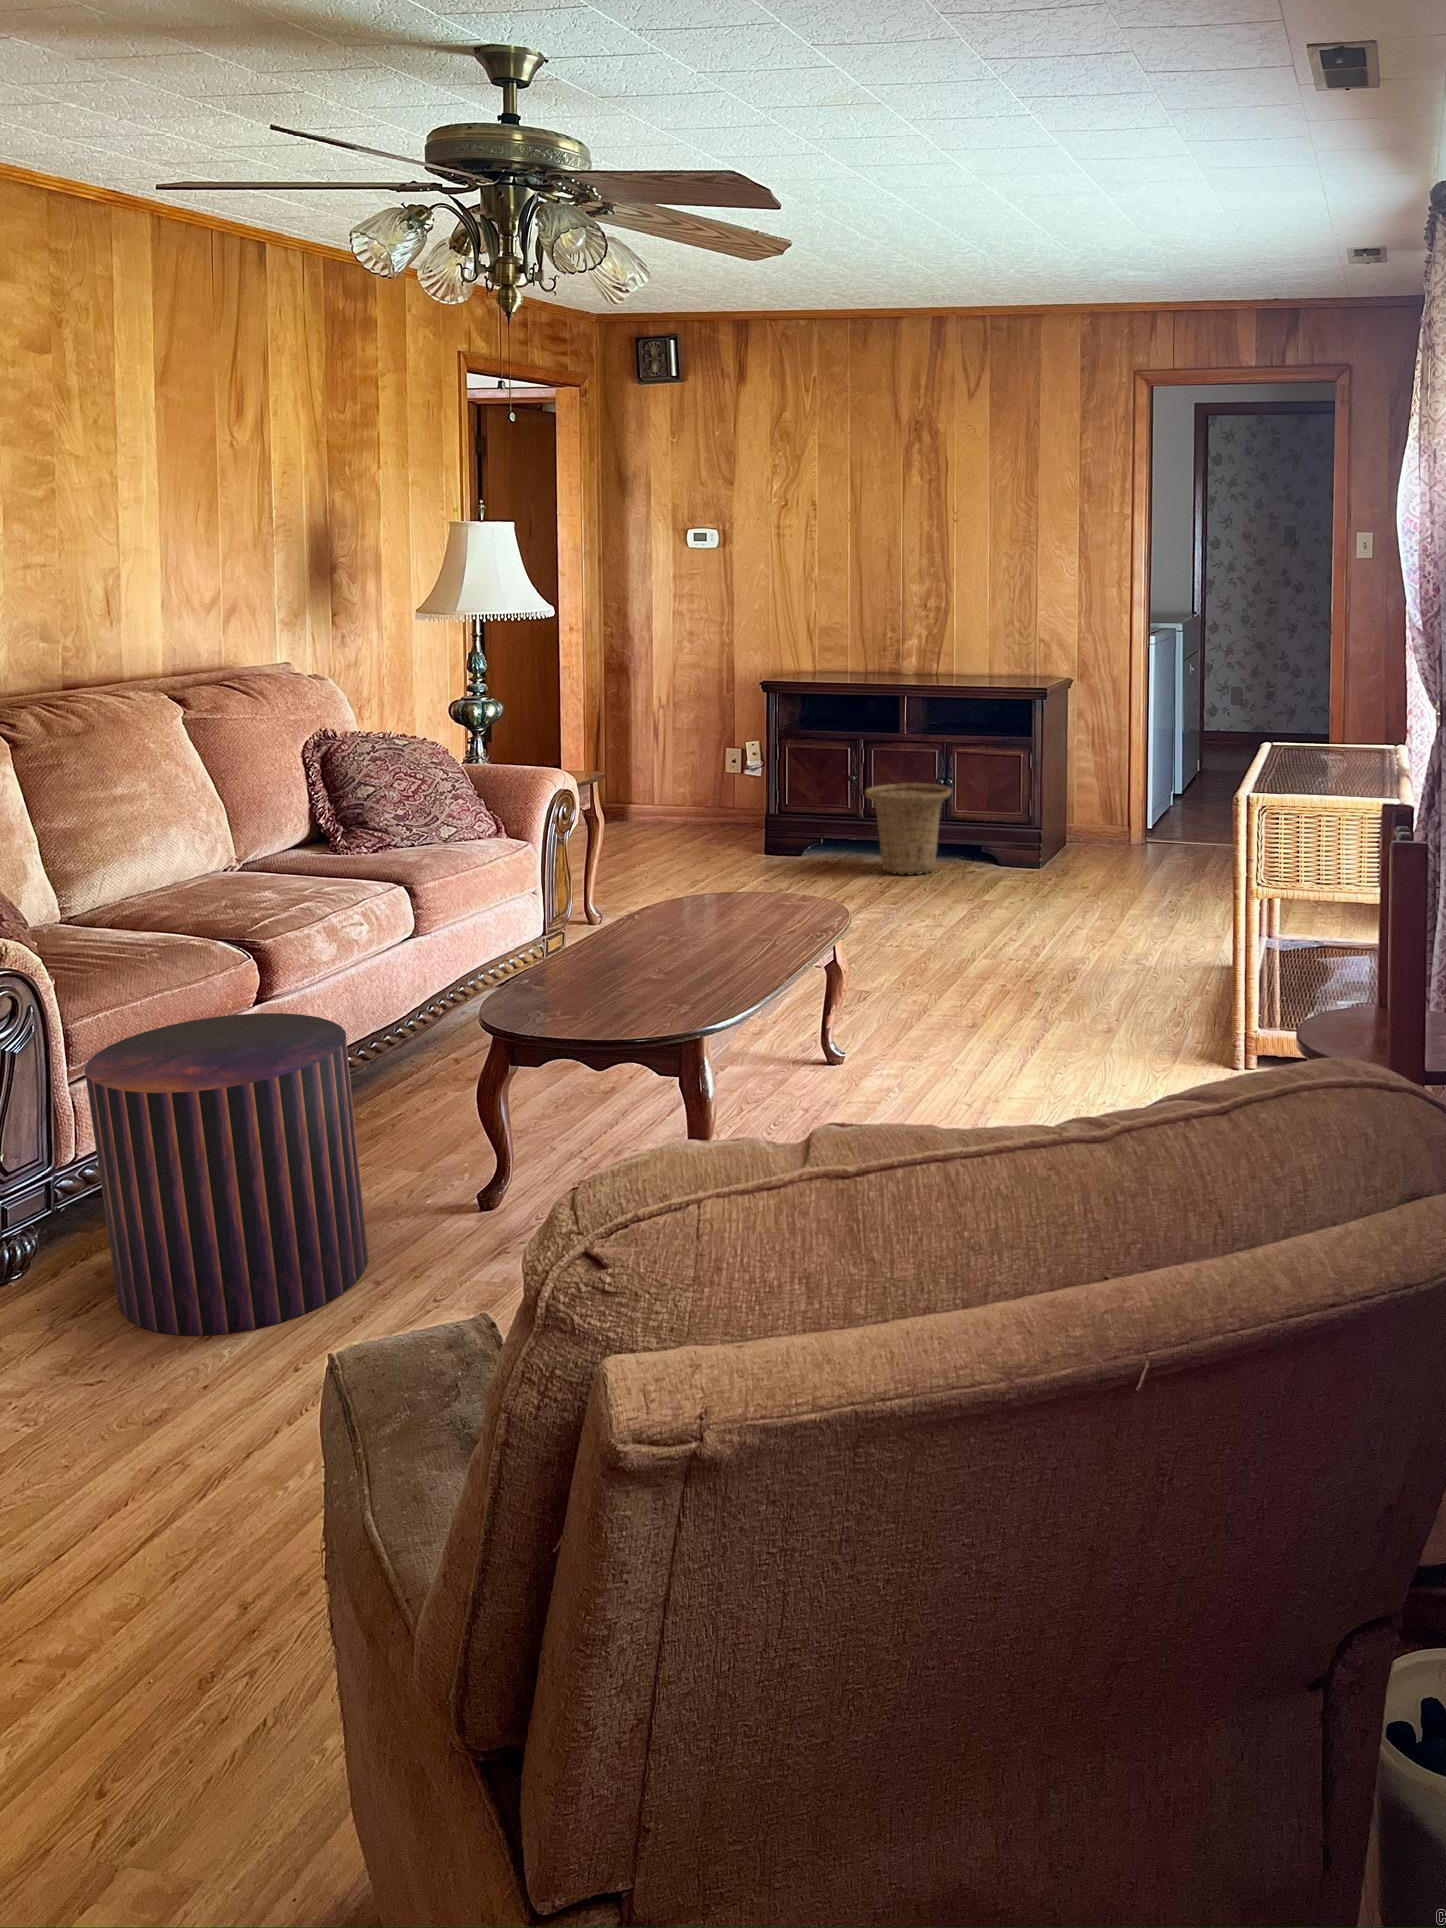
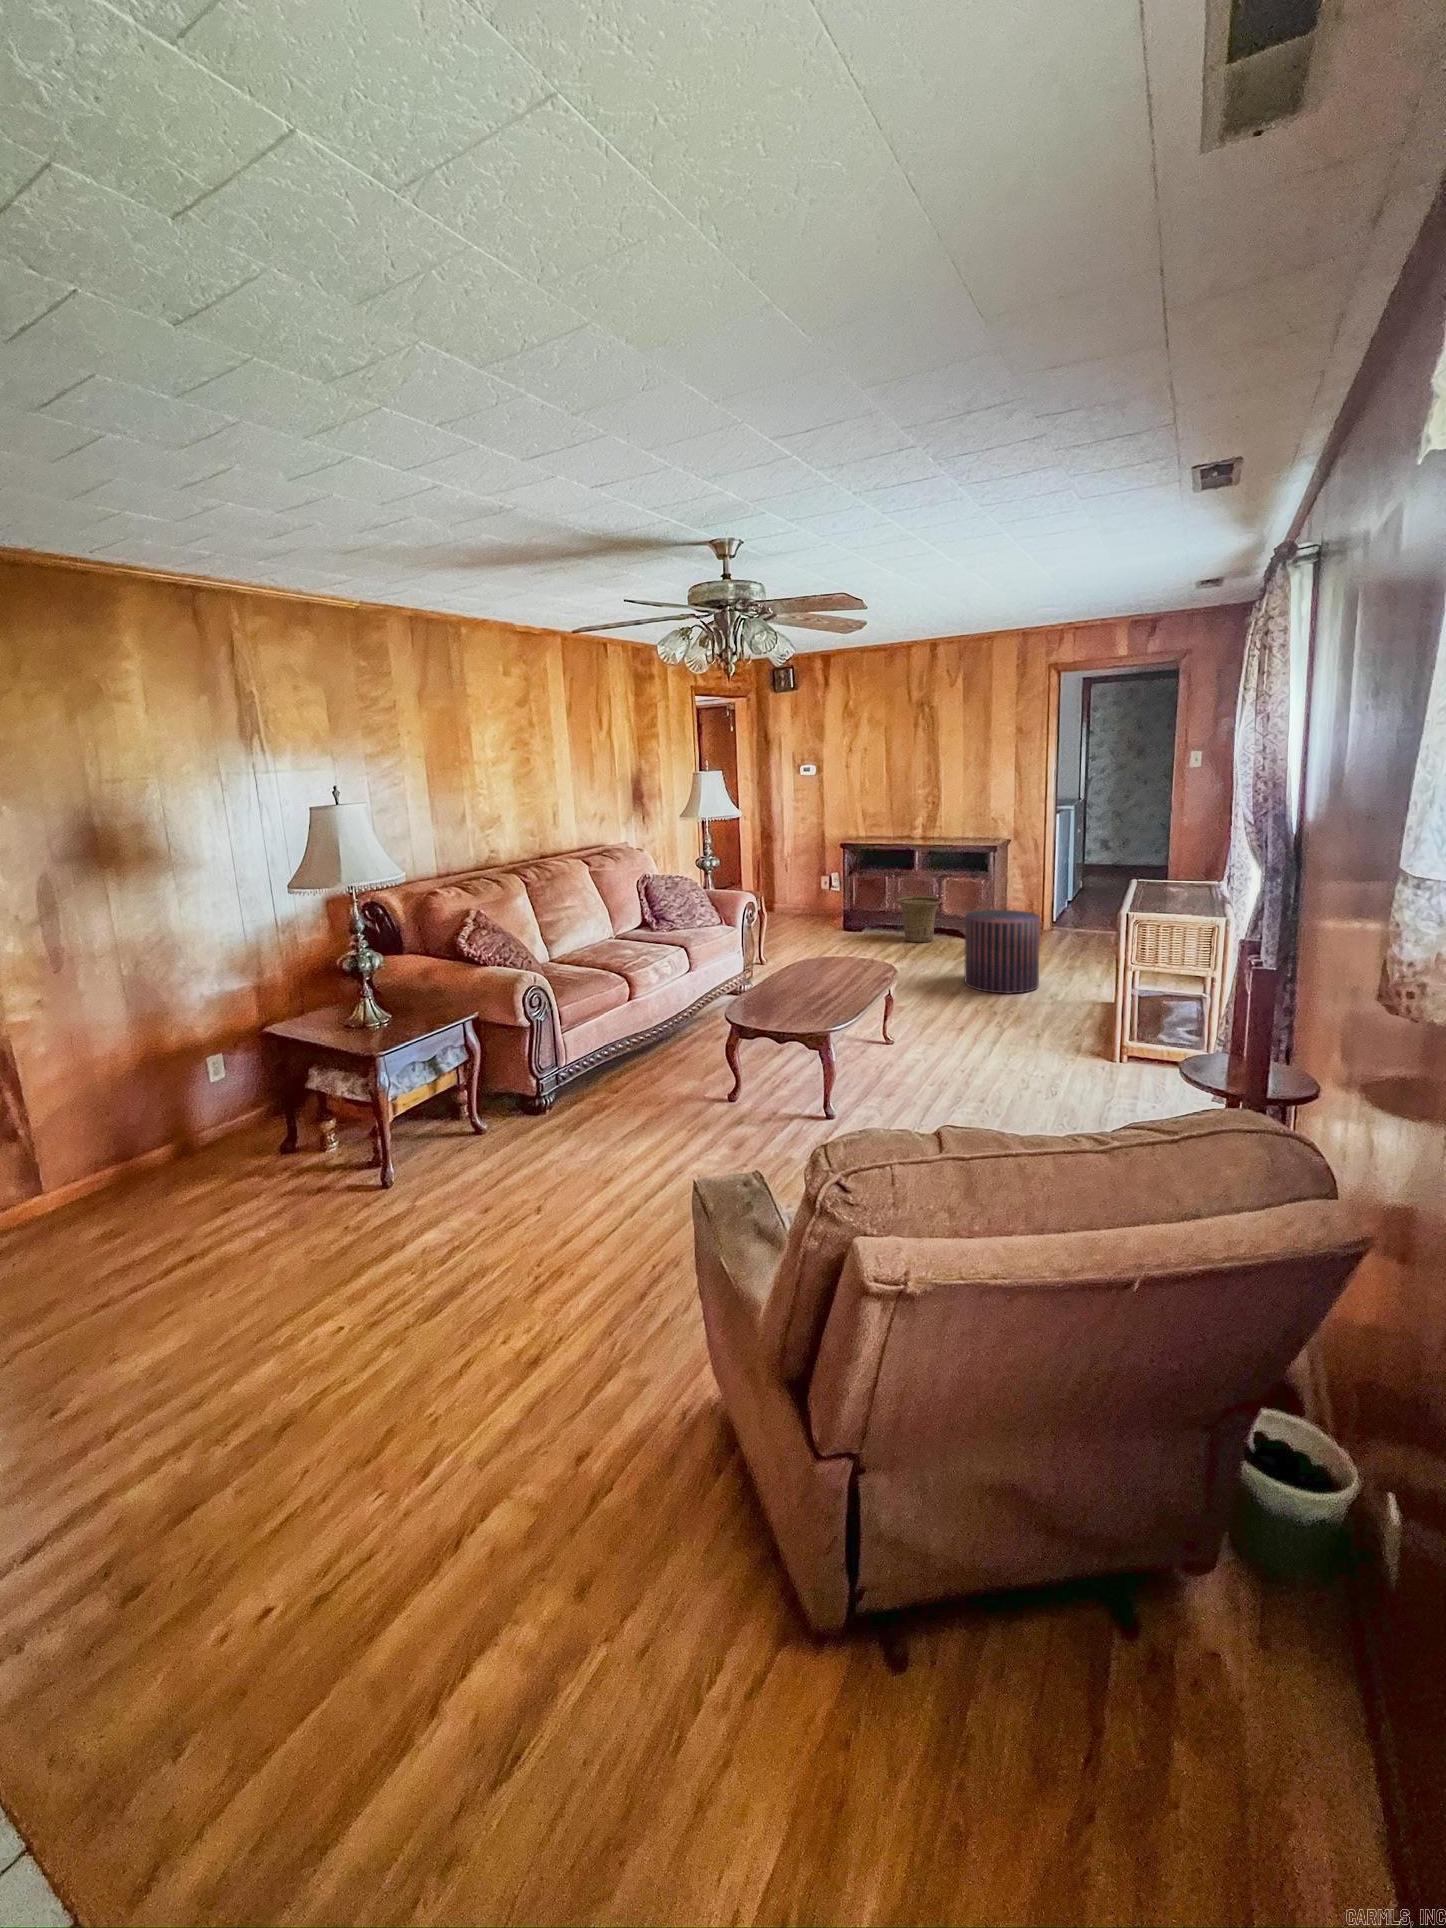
pouf: present [85,1013,368,1336] -> present [965,910,1040,993]

